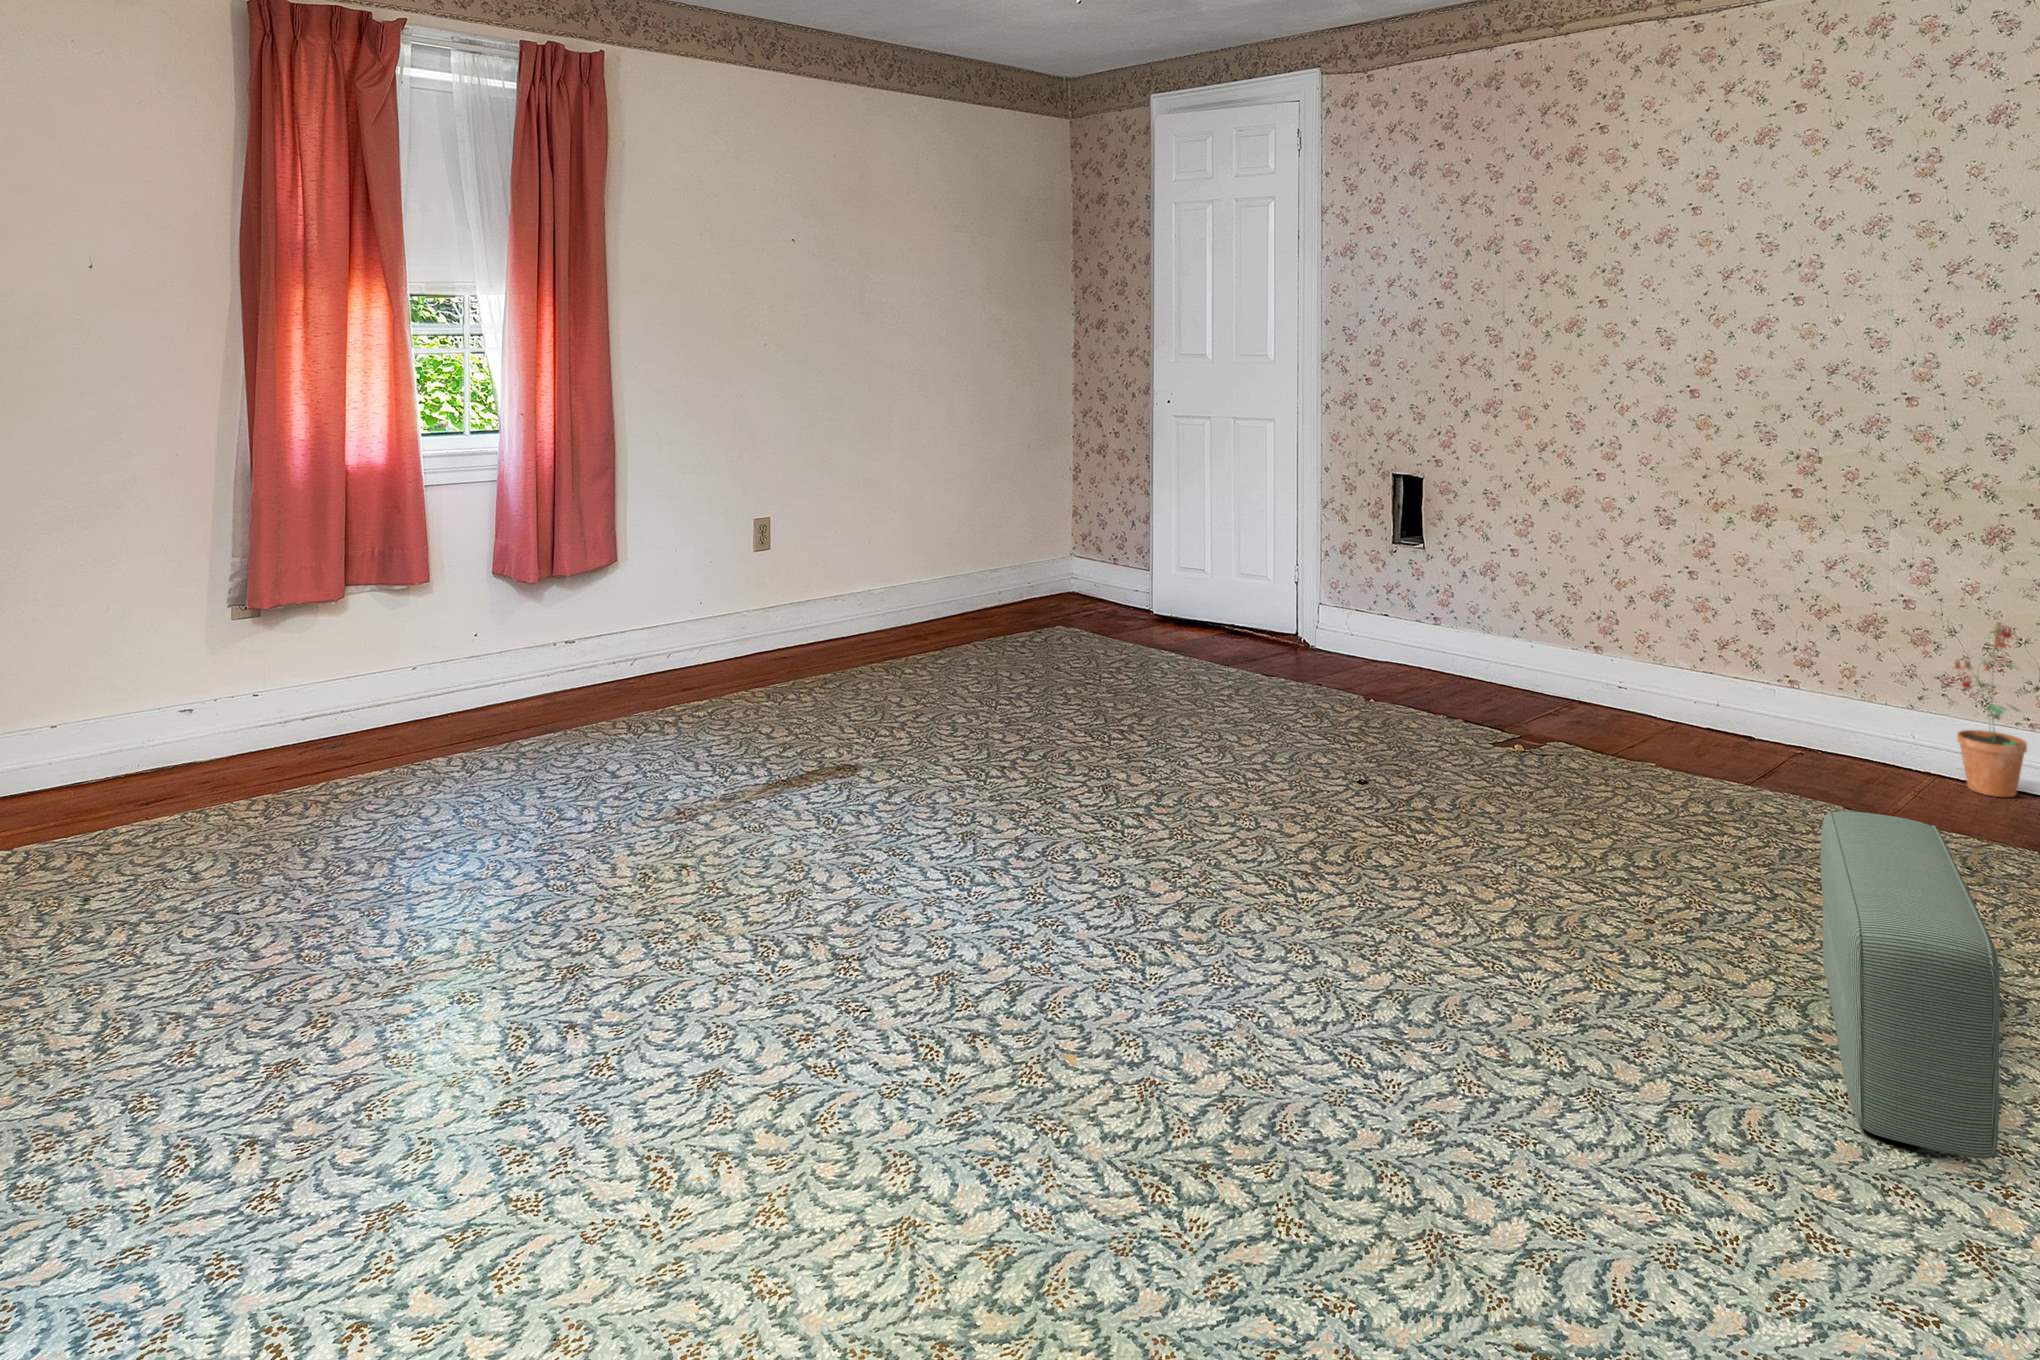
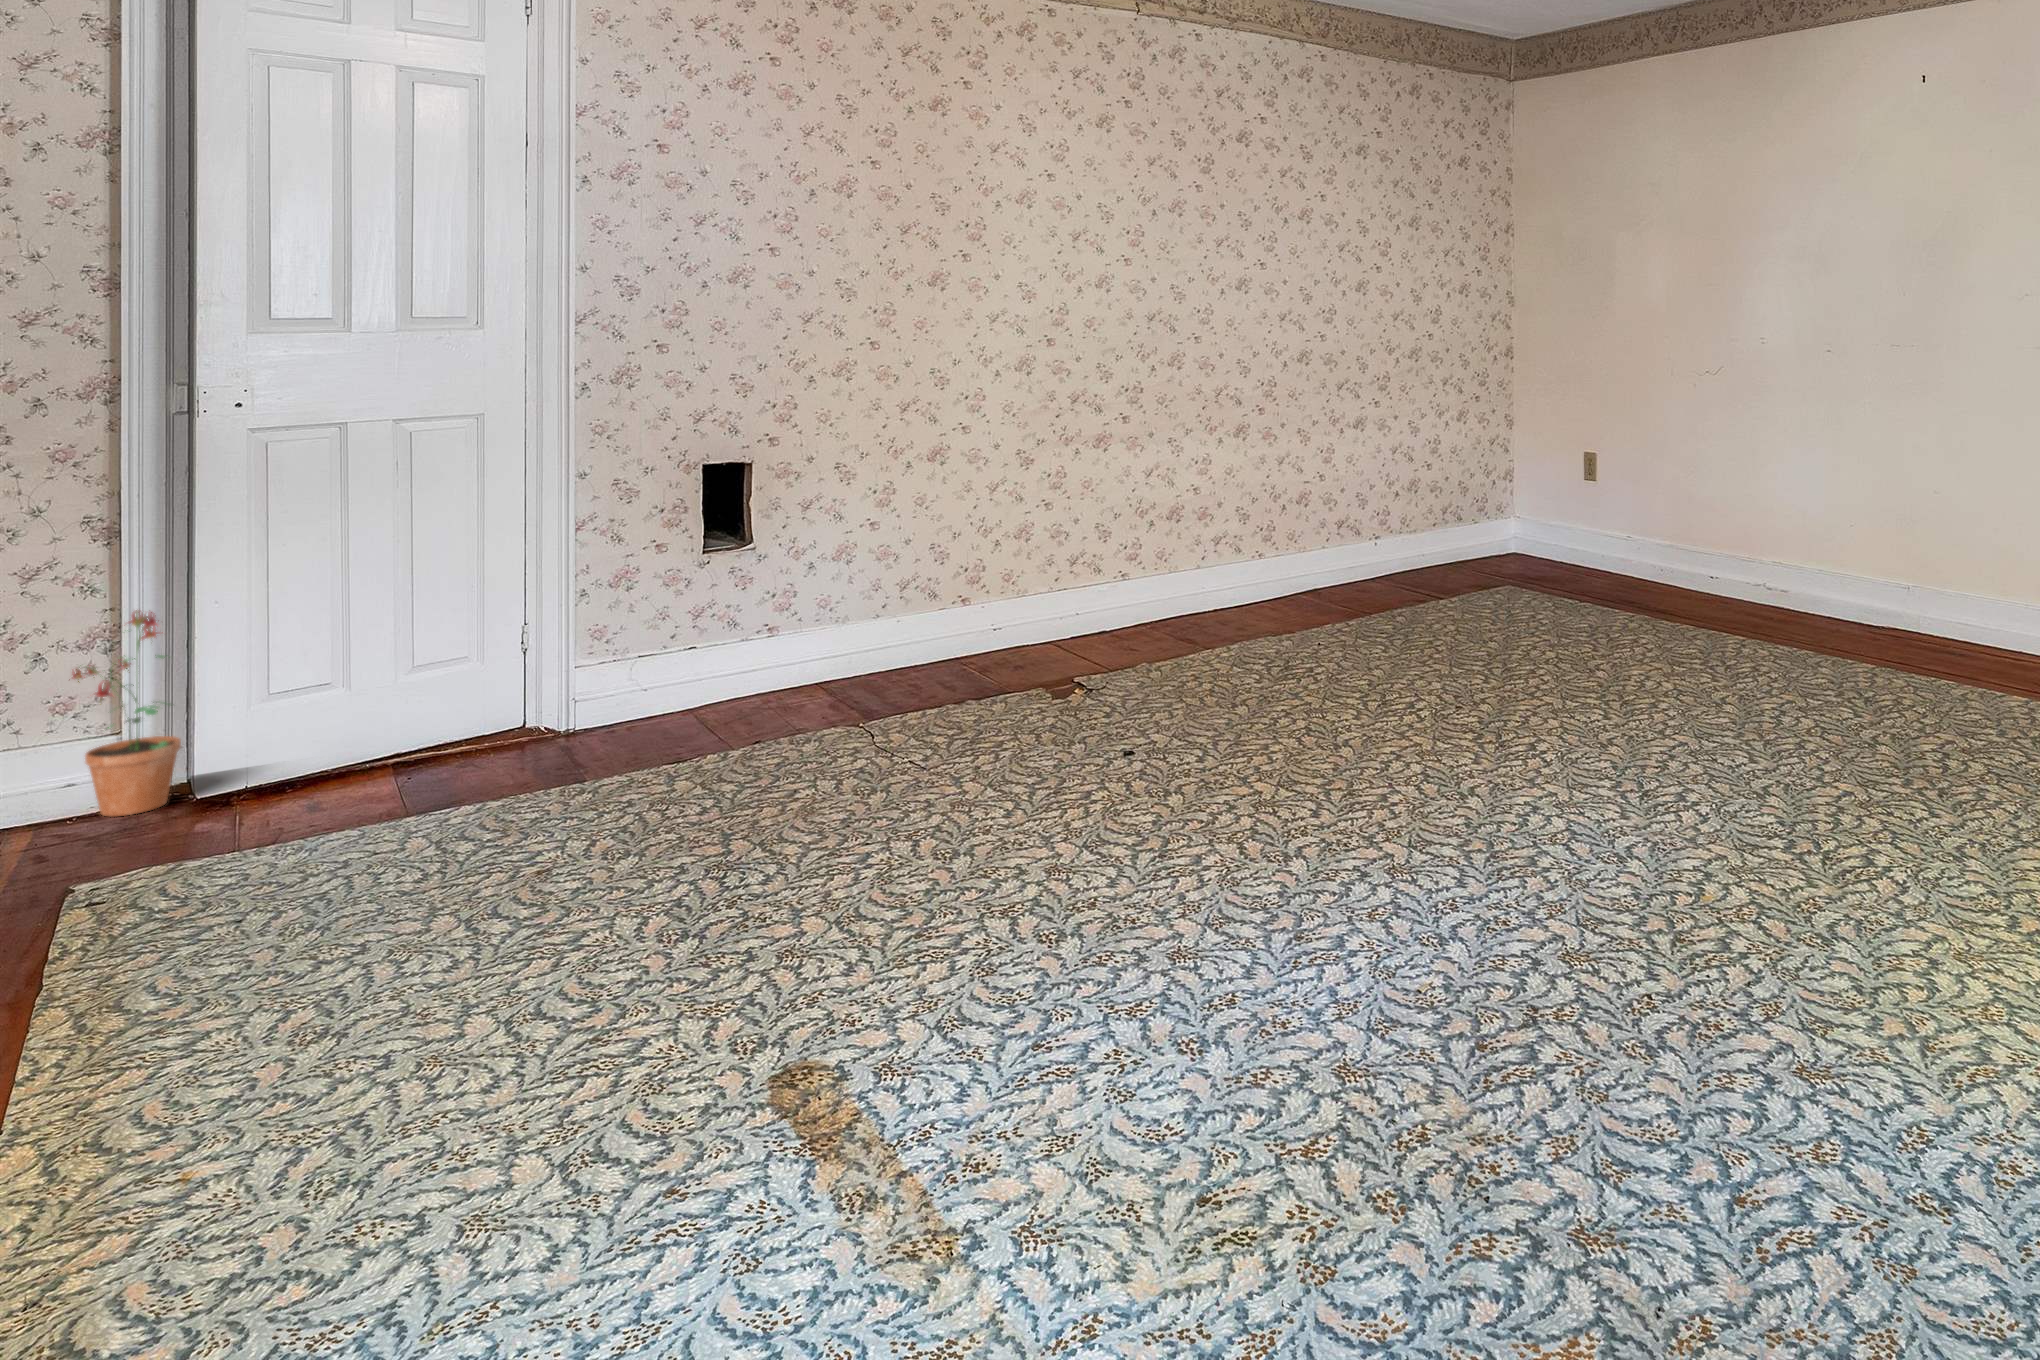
pouf: present [1821,811,2000,1159] -> none [84,844,433,1208]

